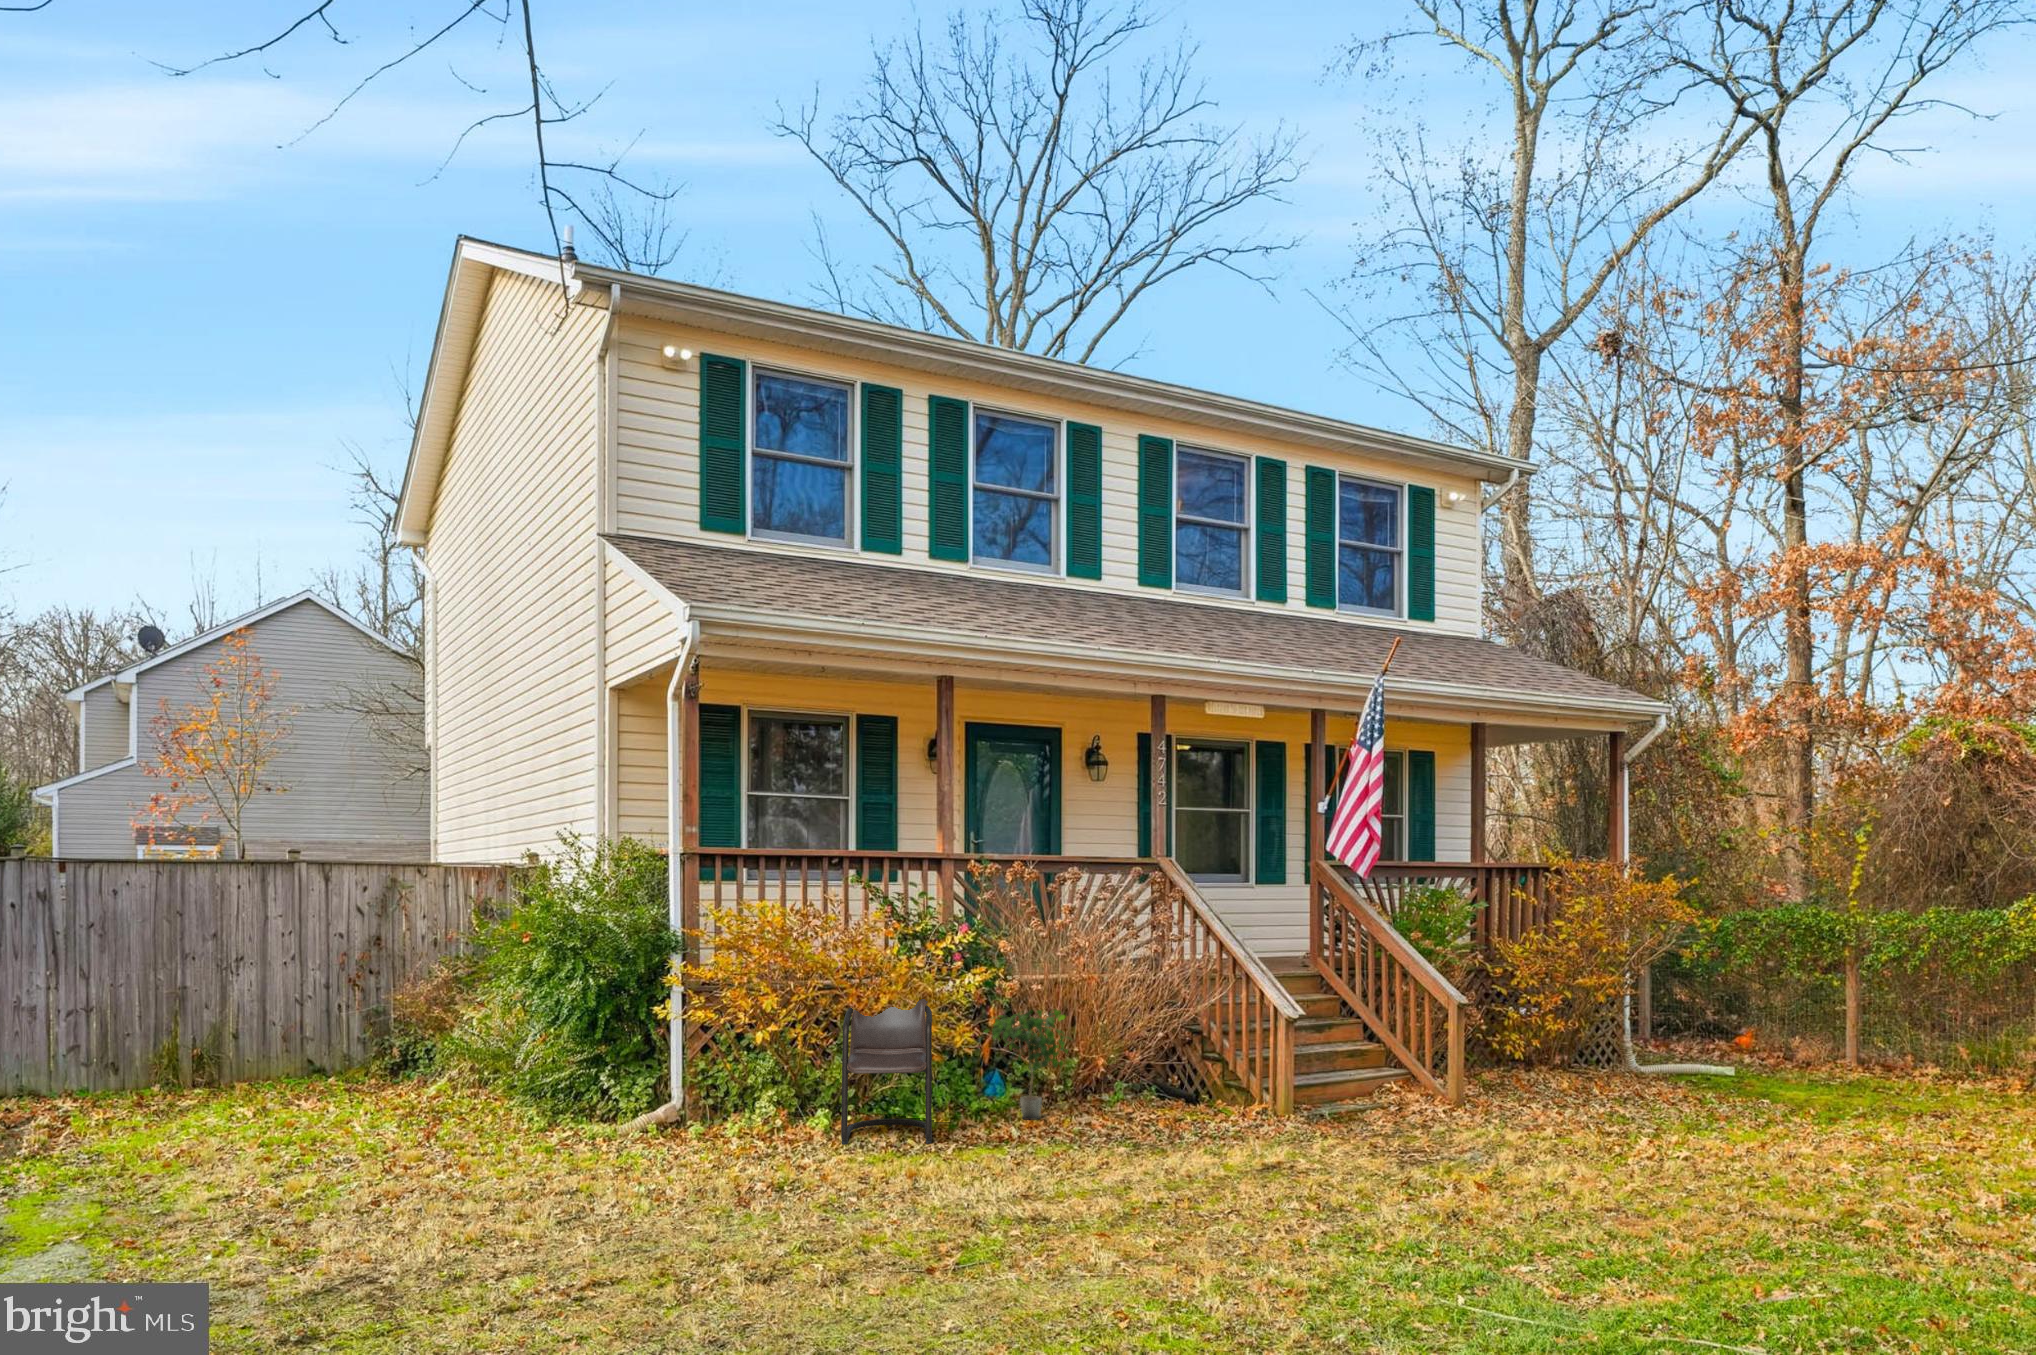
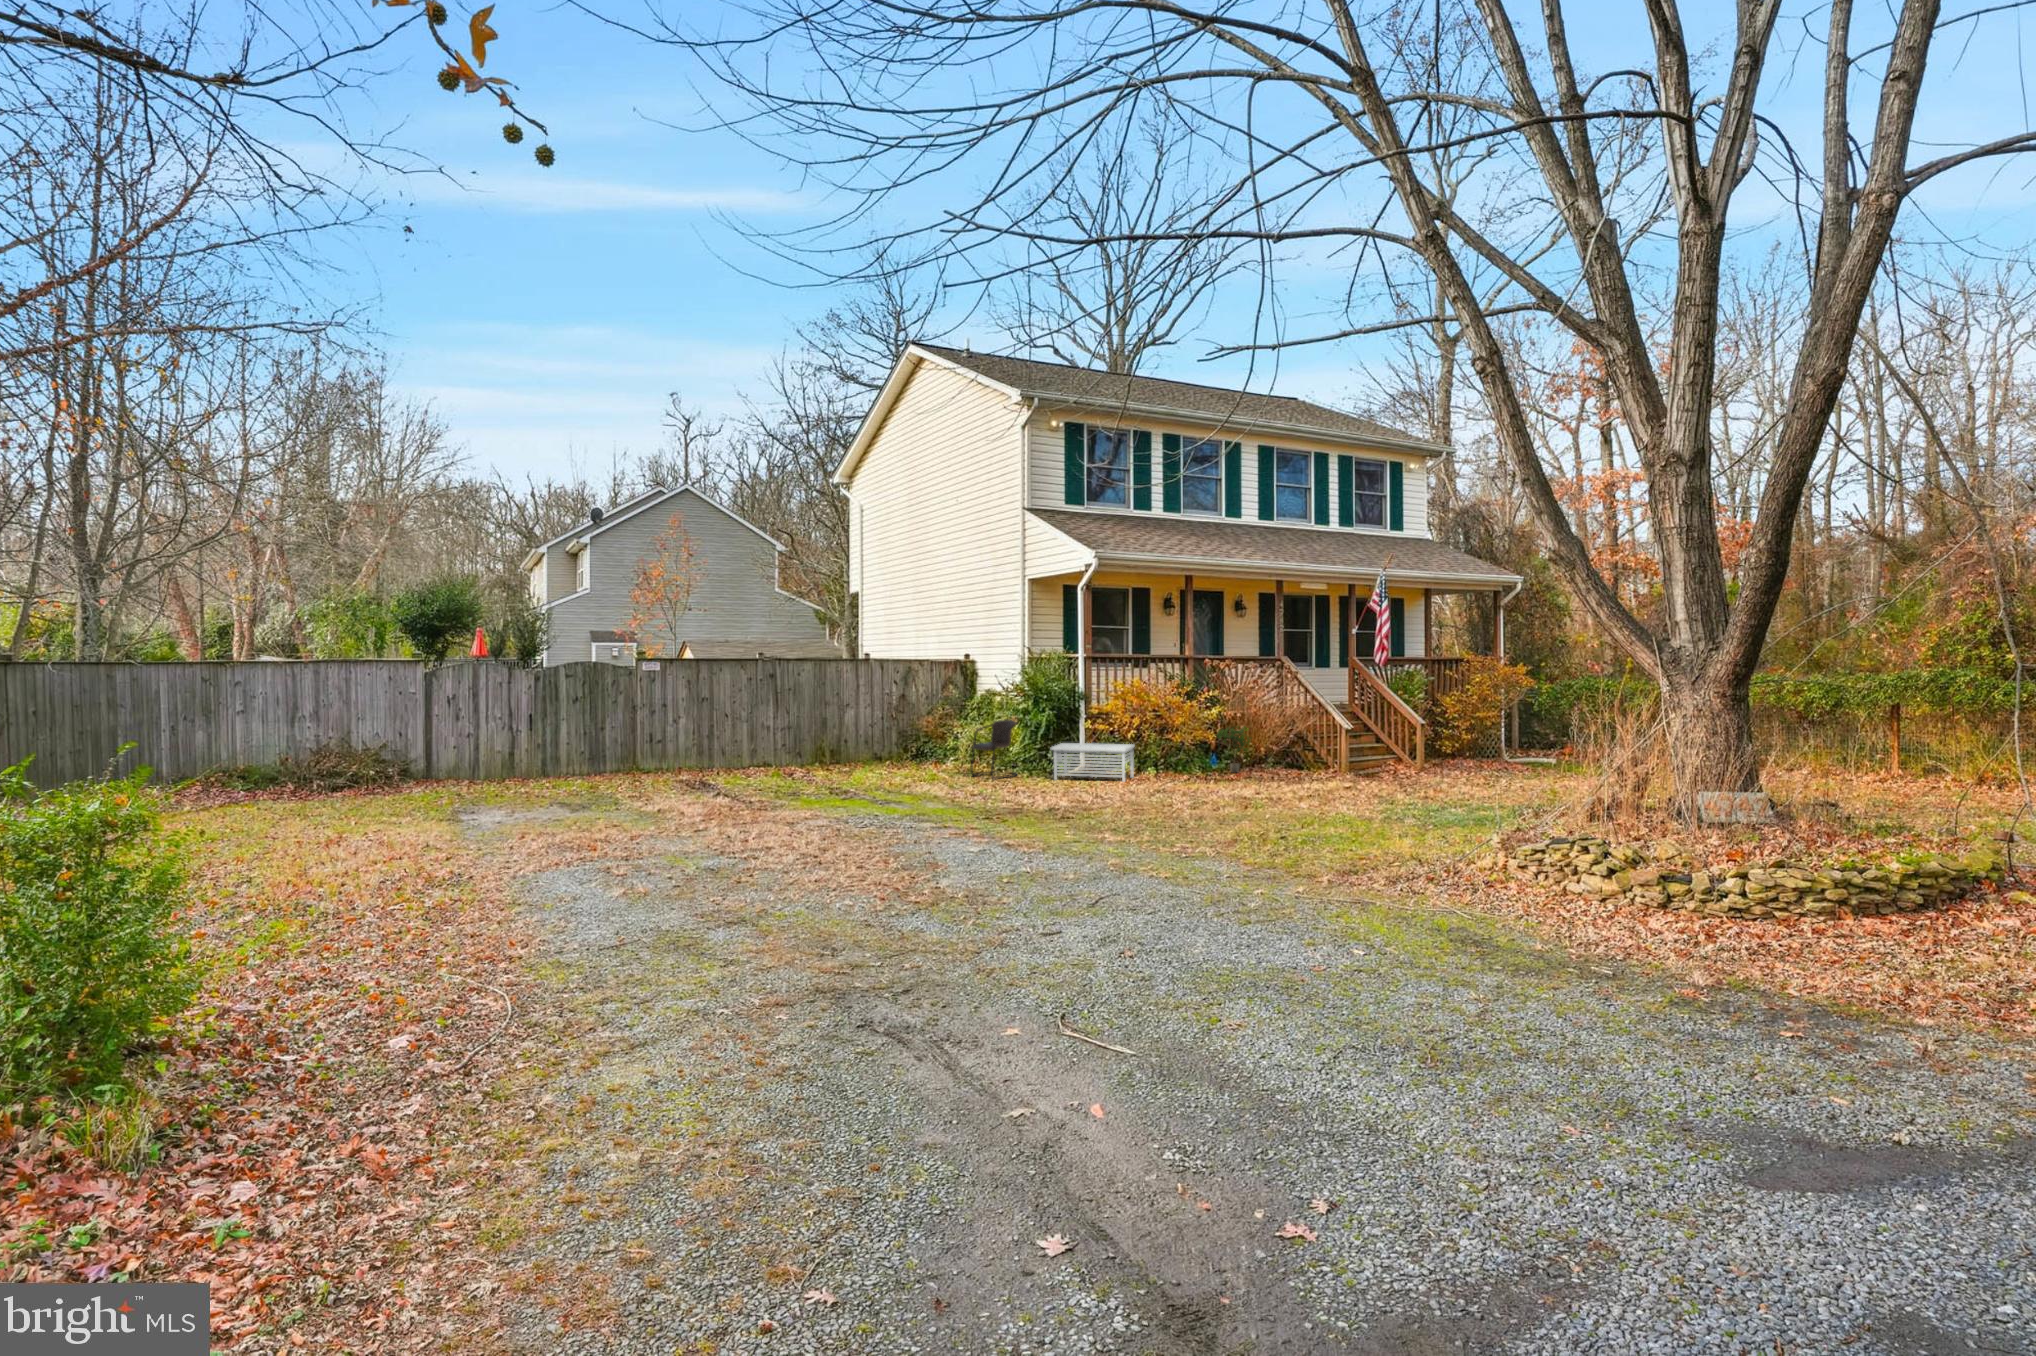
chair: present [841,999,932,1145] -> present [970,719,1017,779]
storage bench: none [581,1047,787,1150] -> present [1051,743,1134,782]

